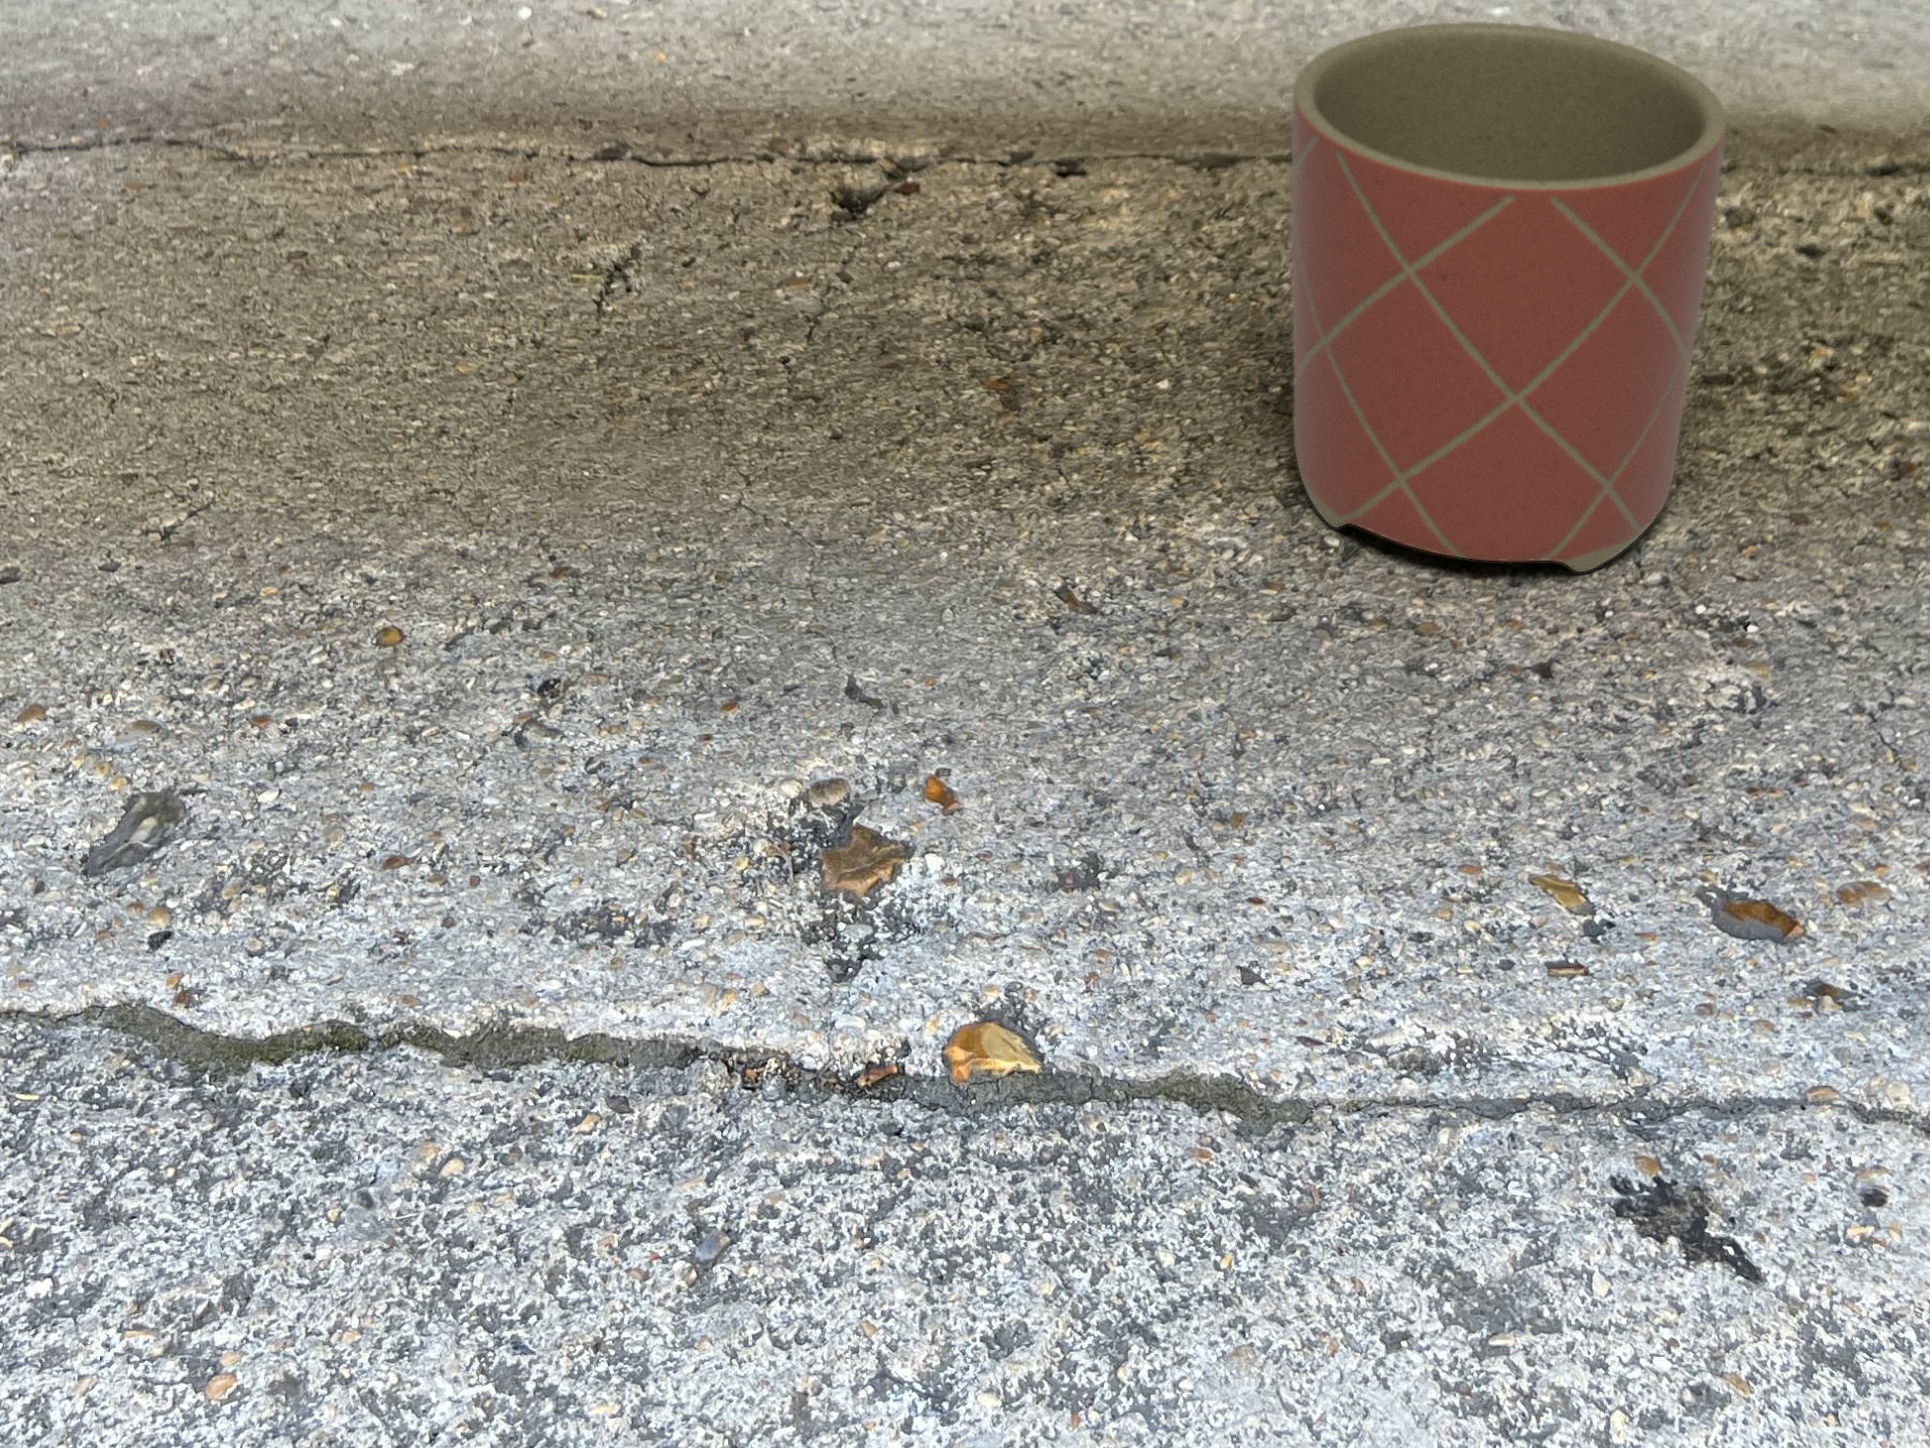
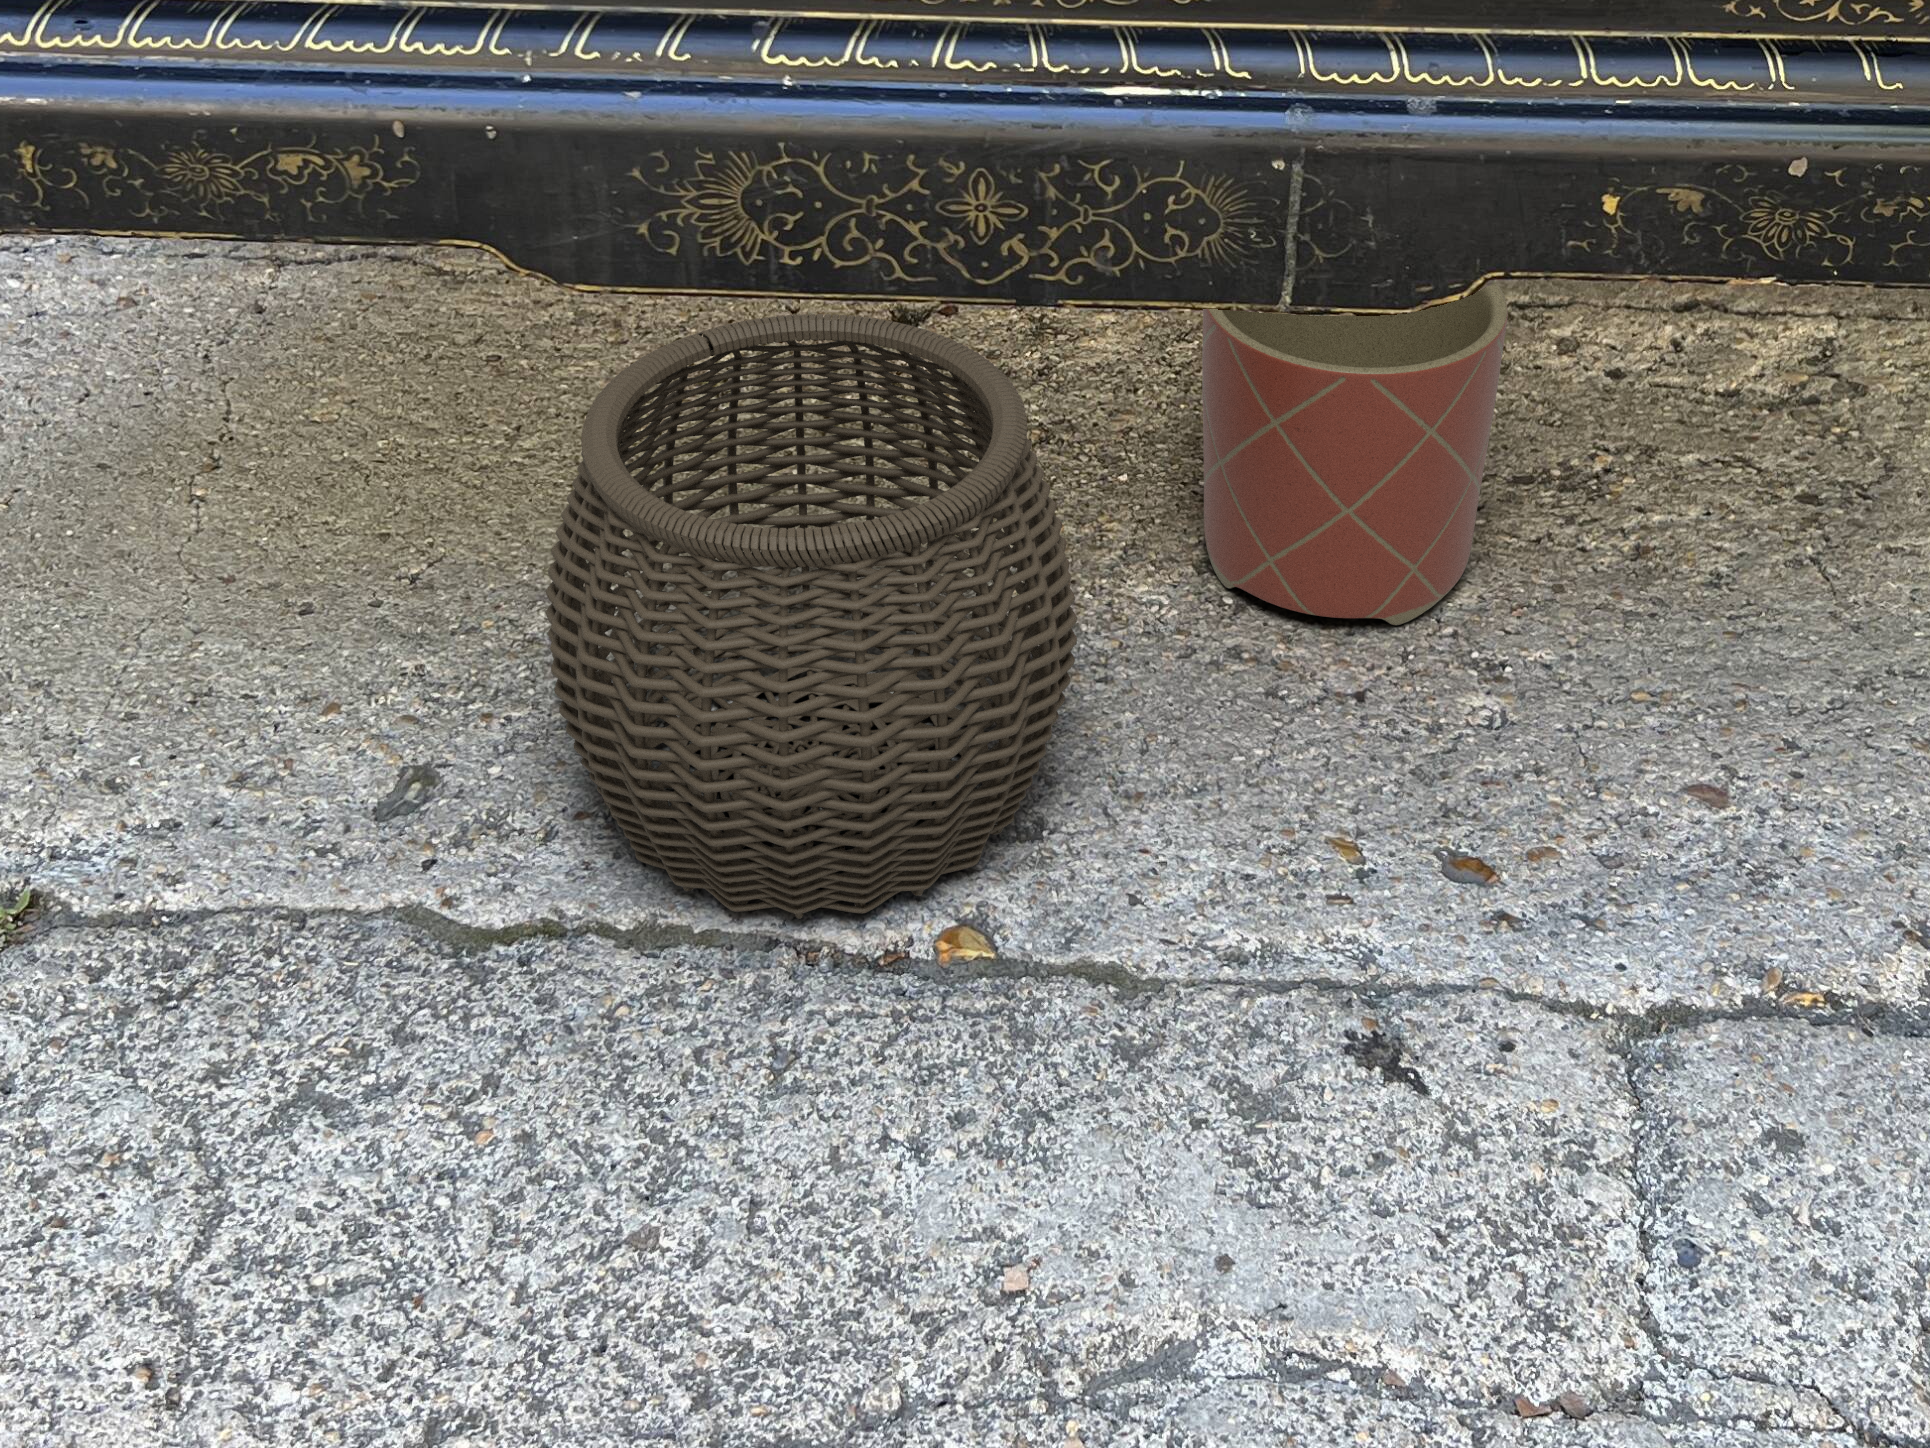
woven basket: none [348,100,1151,1011] -> present [546,314,1077,919]

